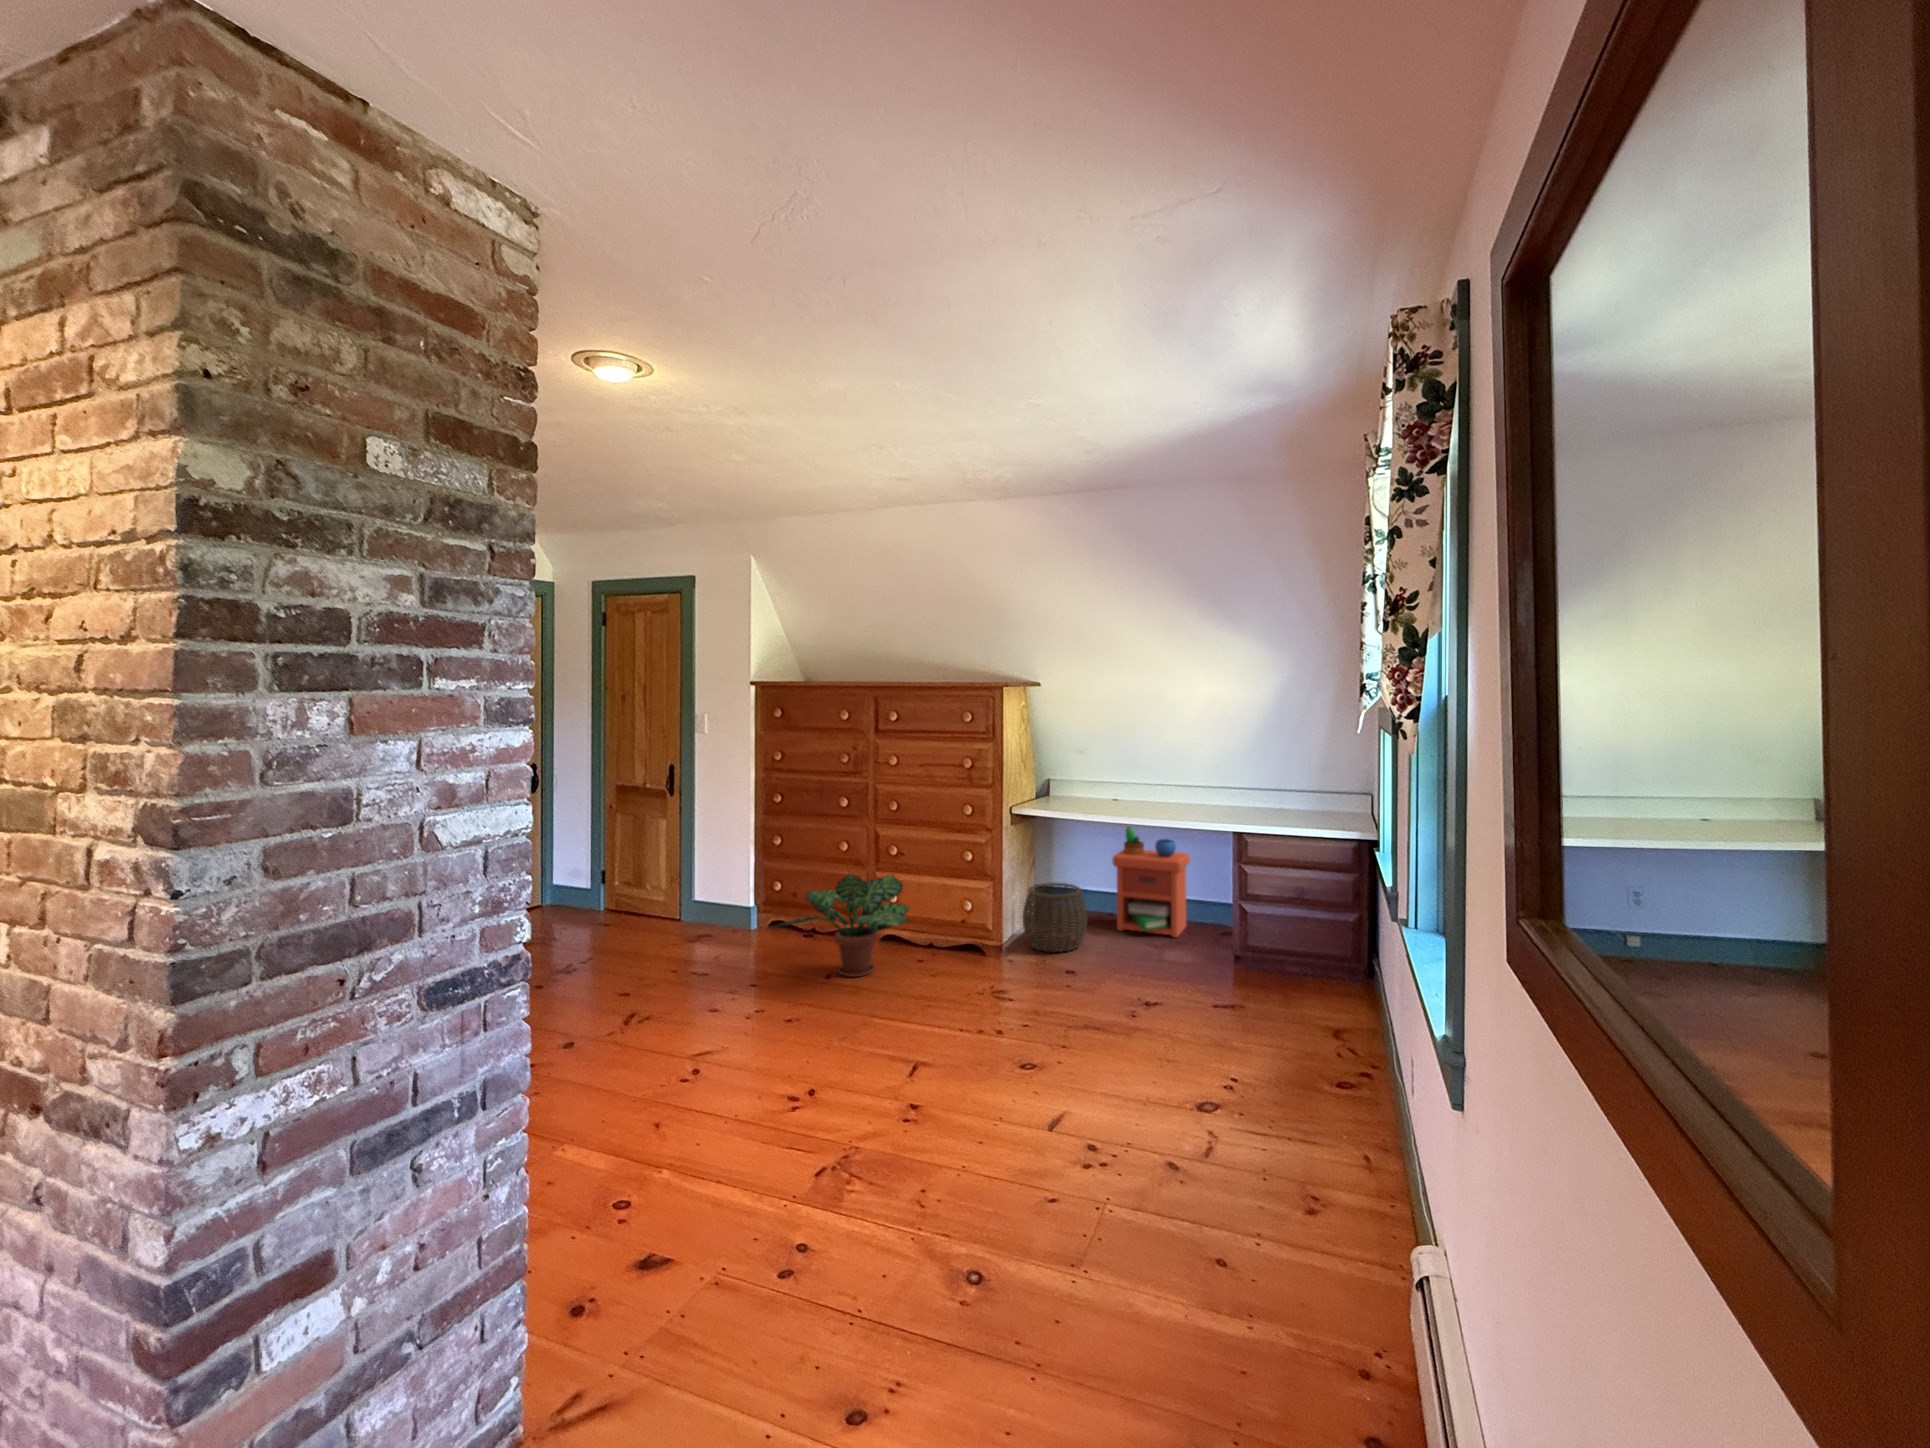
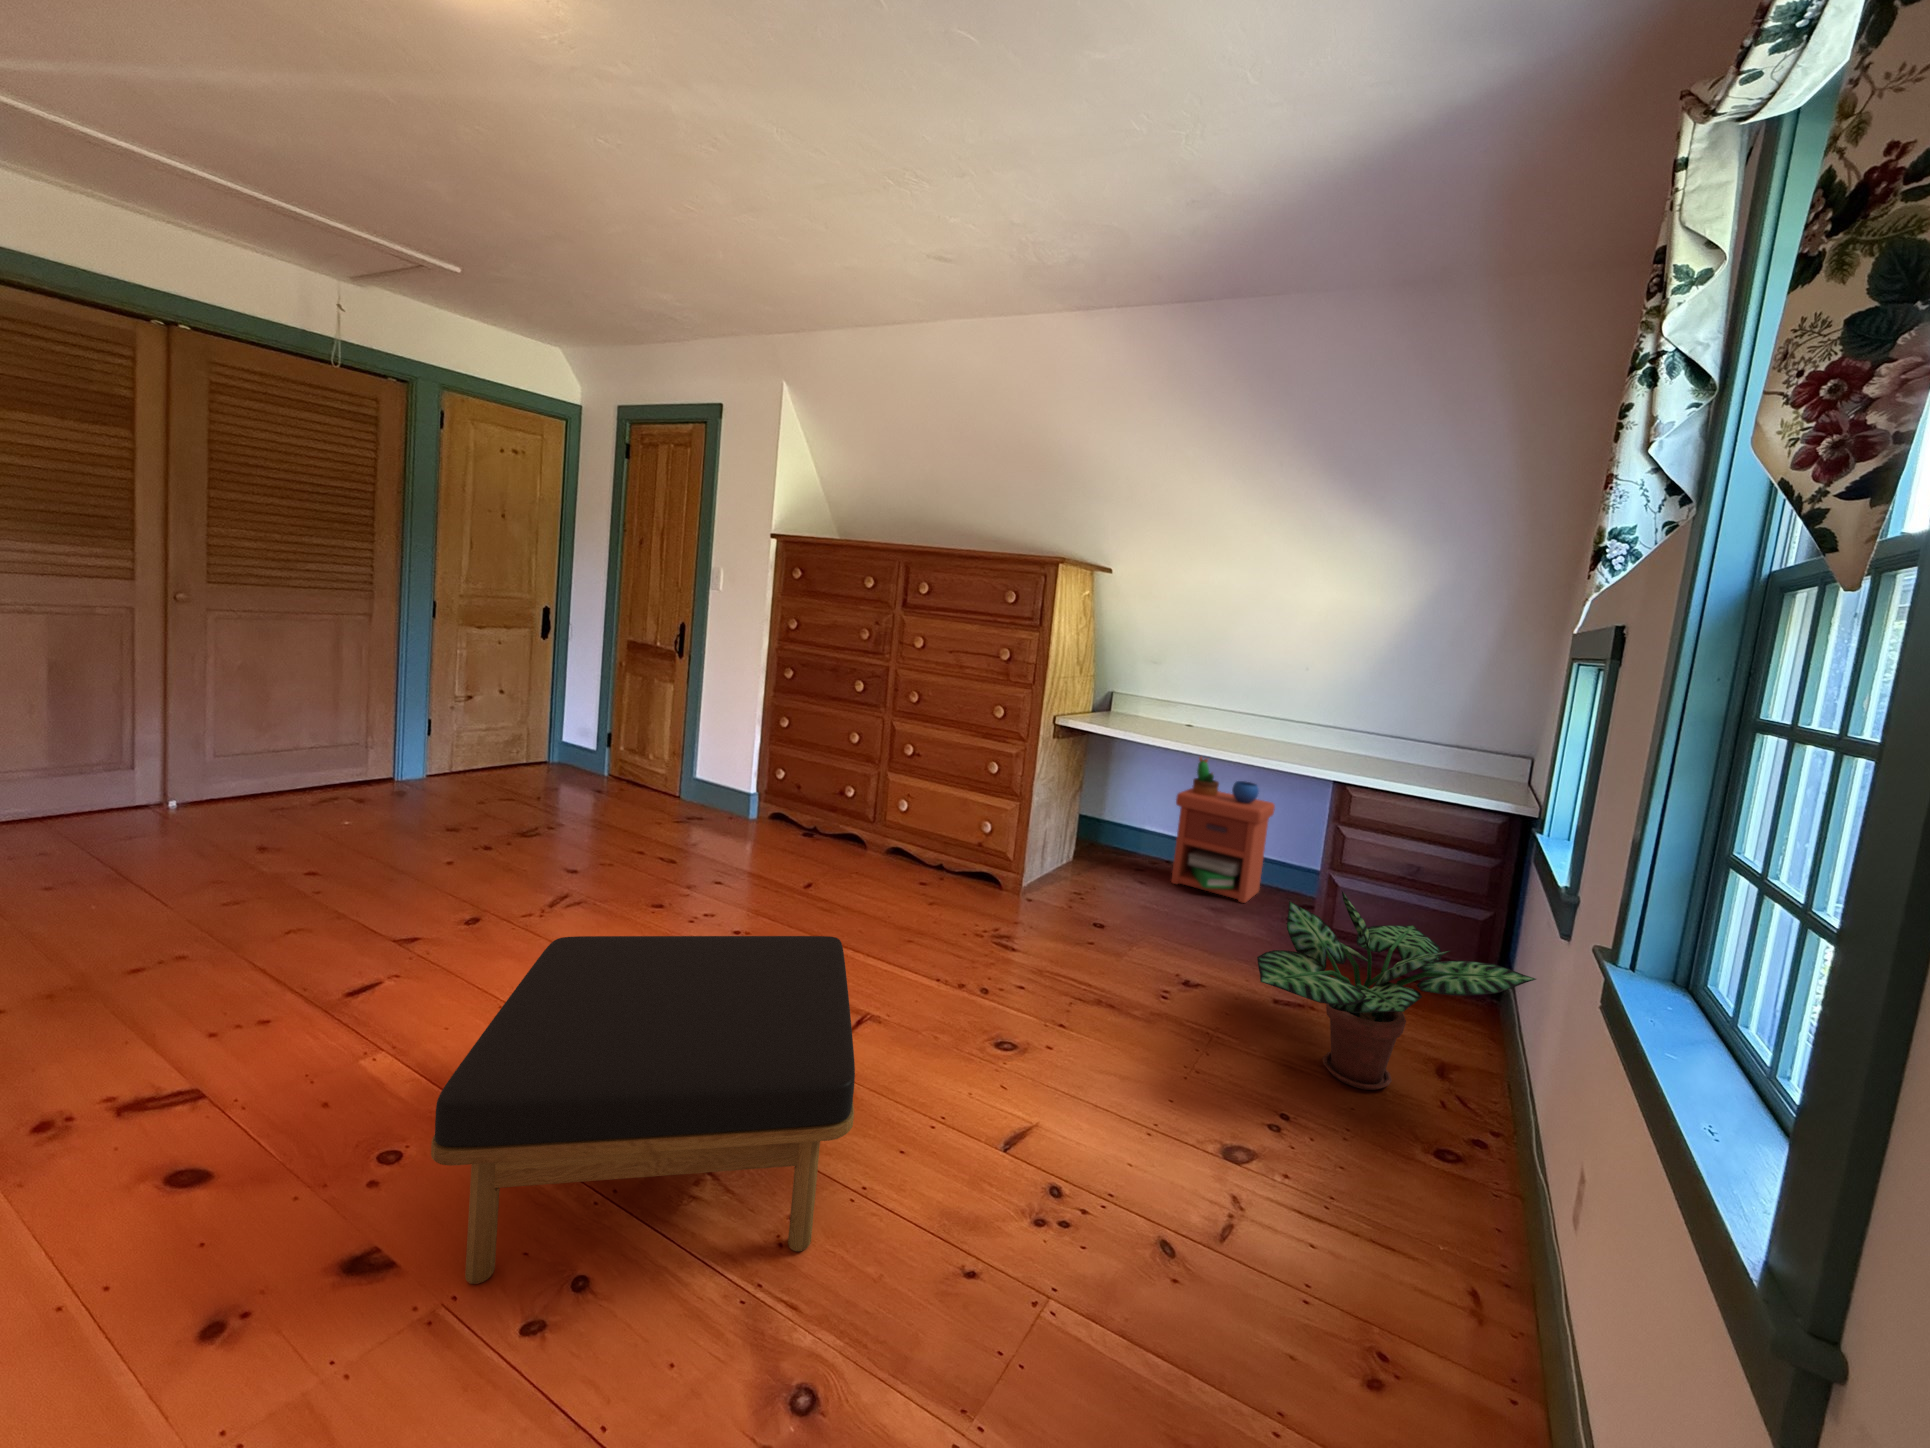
potted plant: present [776,874,910,977] -> present [1257,891,1536,1090]
woven basket: present [1023,883,1087,952] -> none [1054,814,1135,900]
ottoman: none [700,1003,962,1260] -> present [431,936,855,1284]

